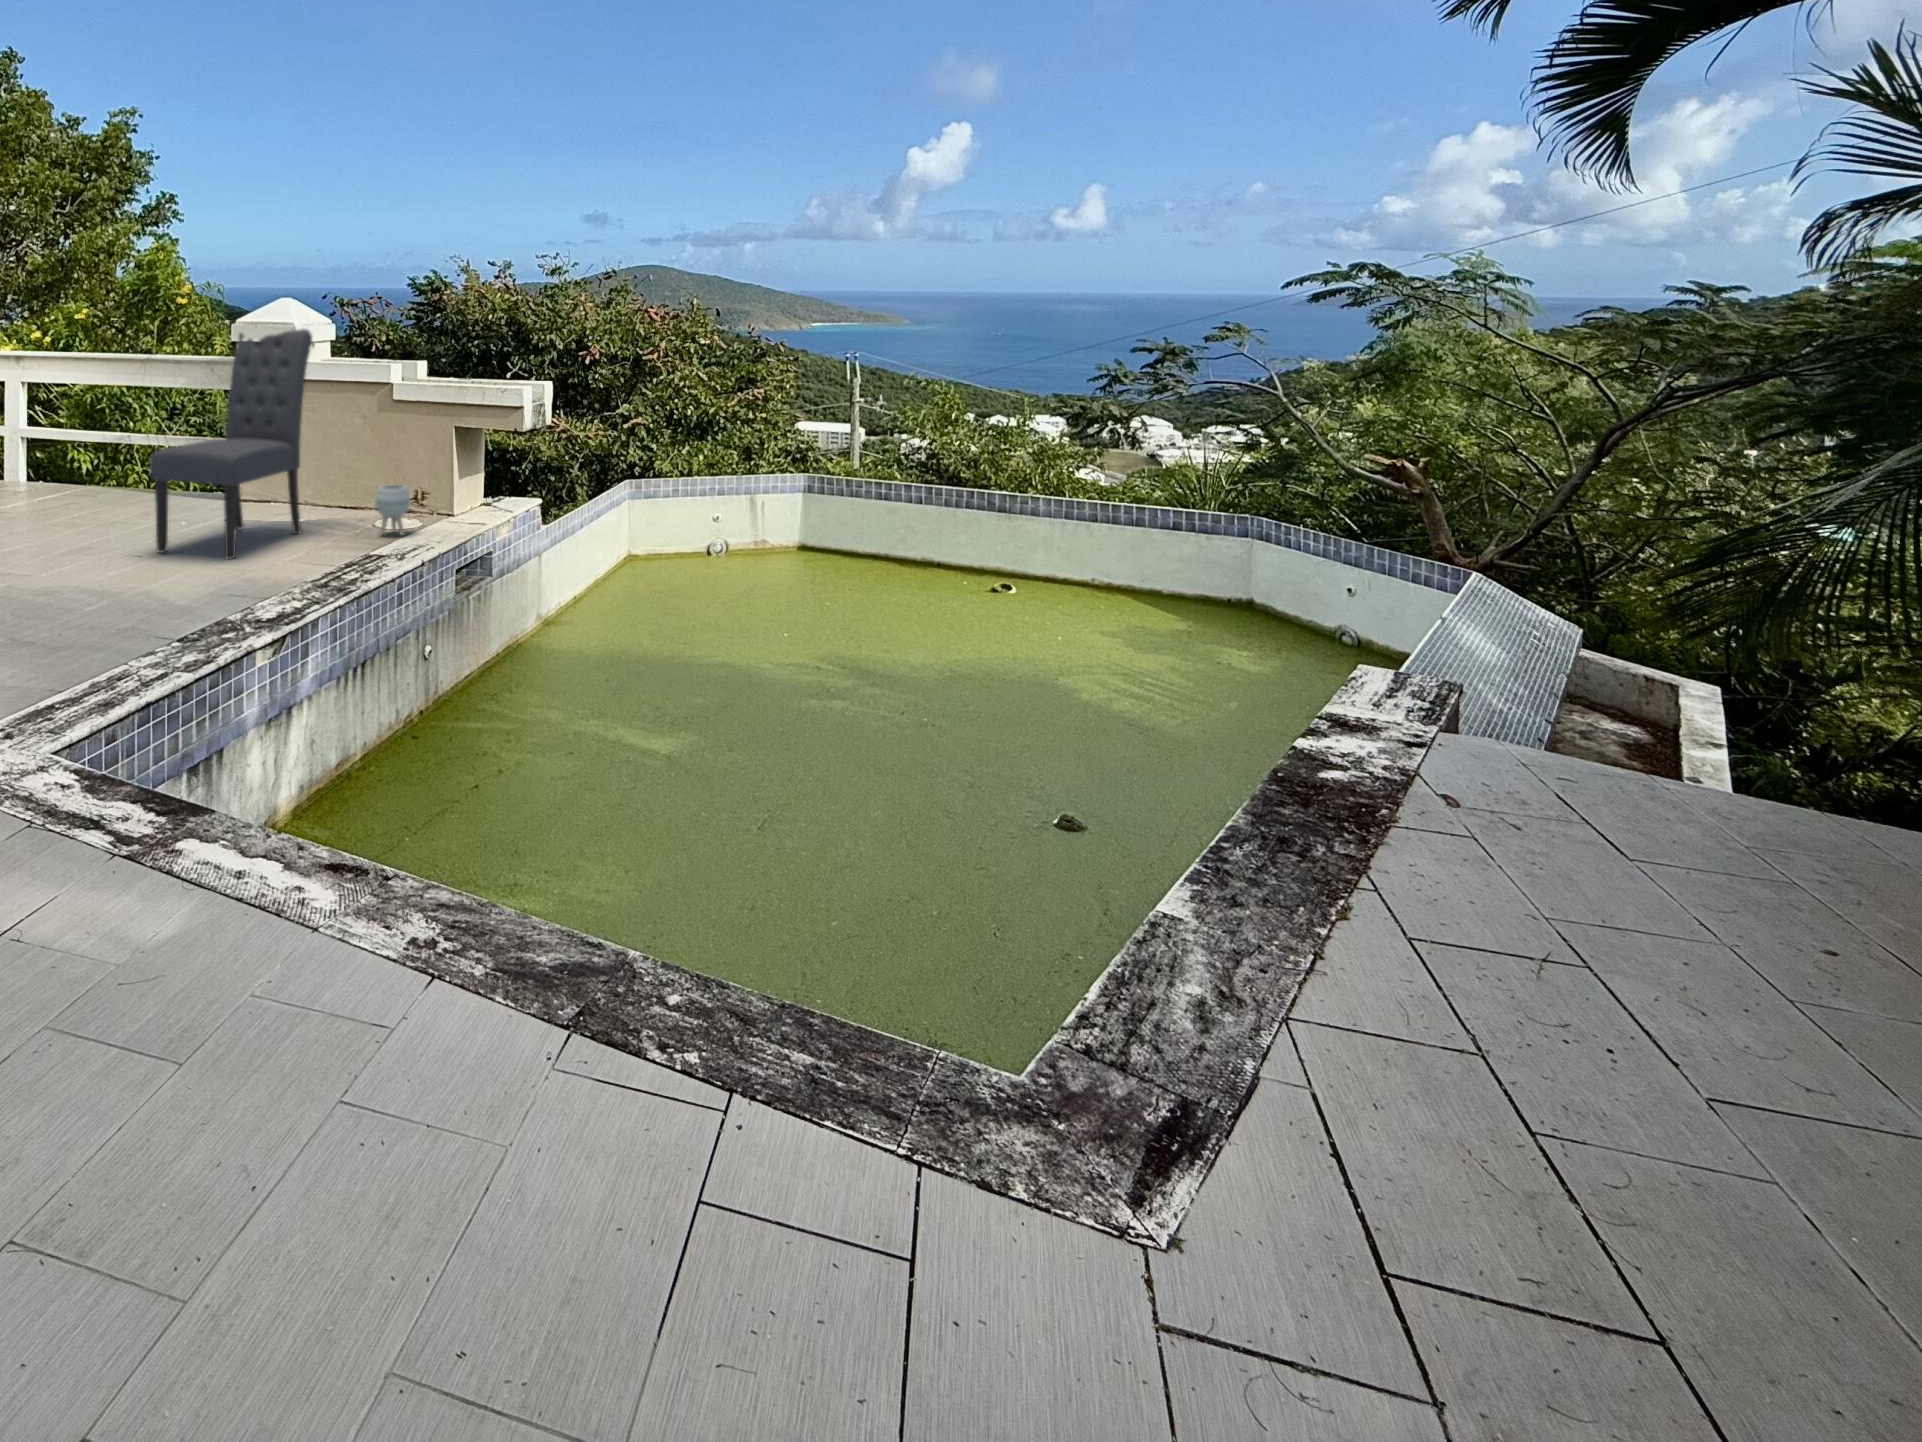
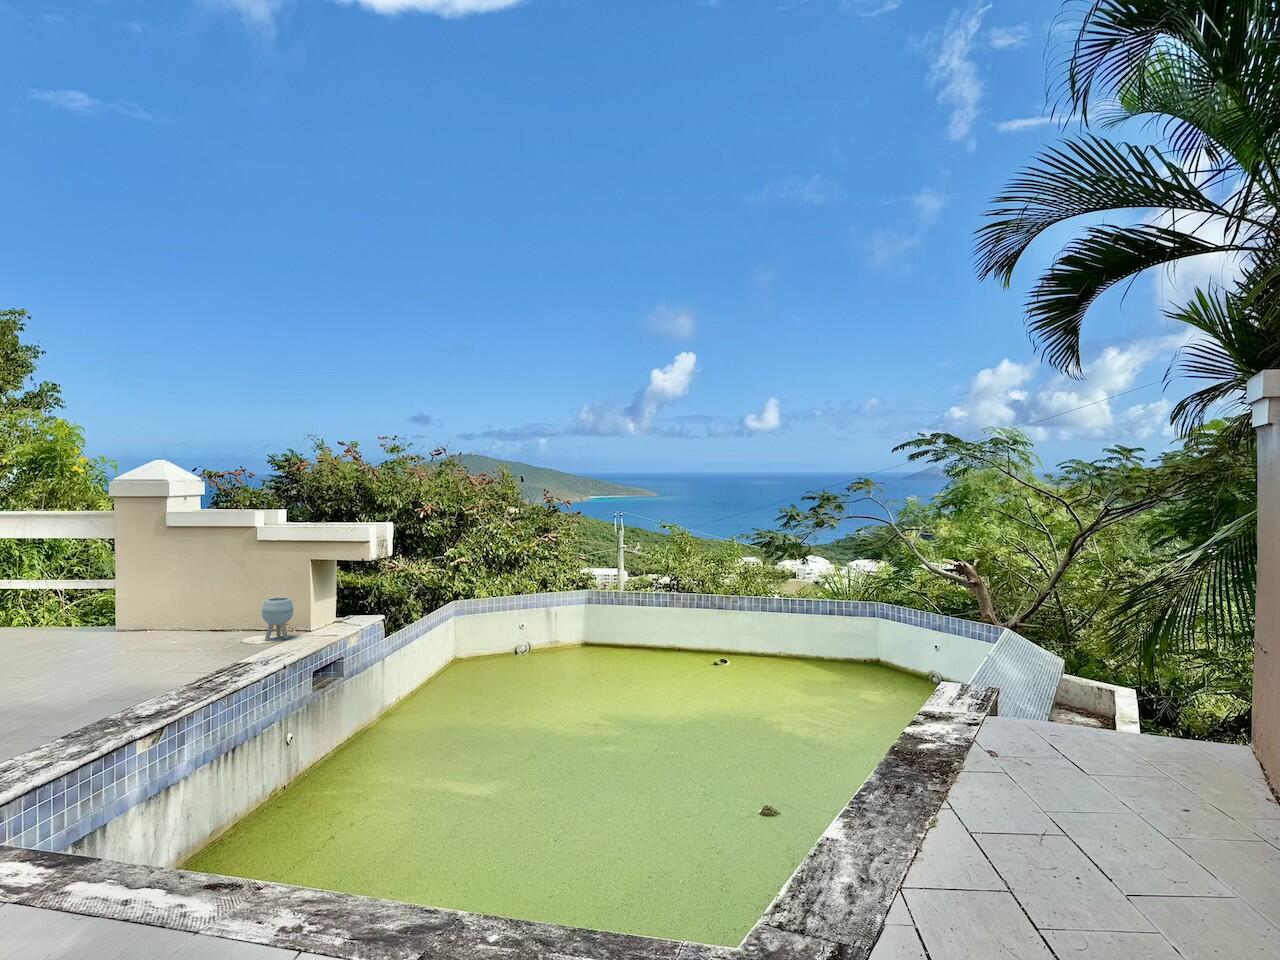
chair: present [150,329,312,559] -> none [38,464,210,666]

